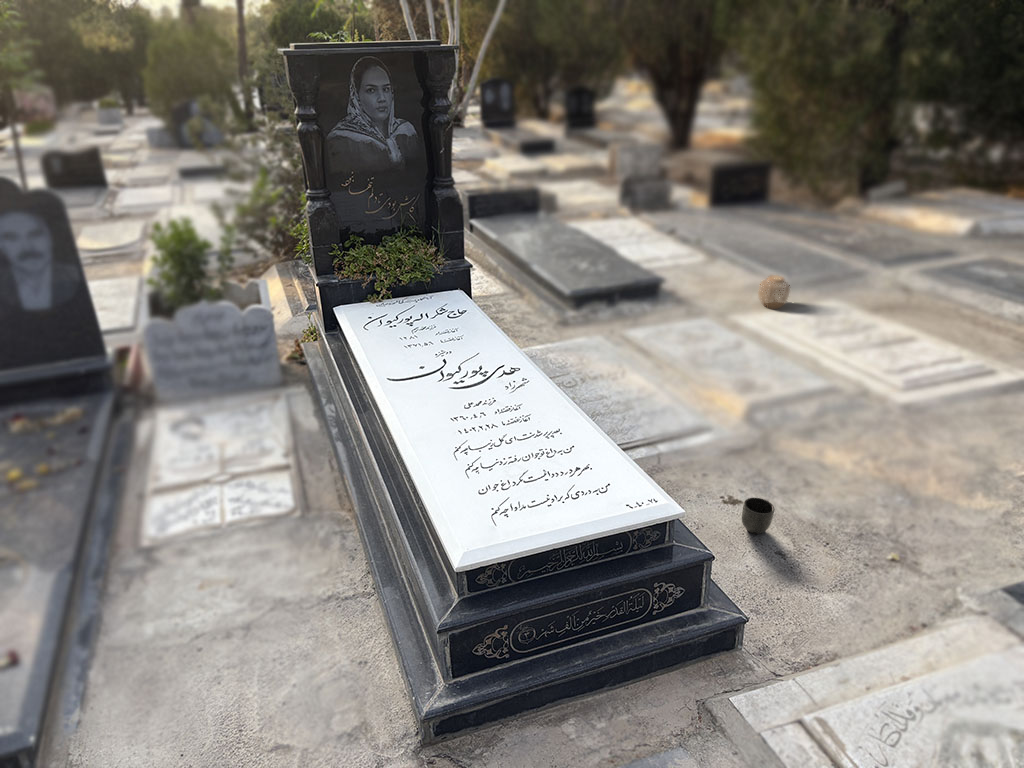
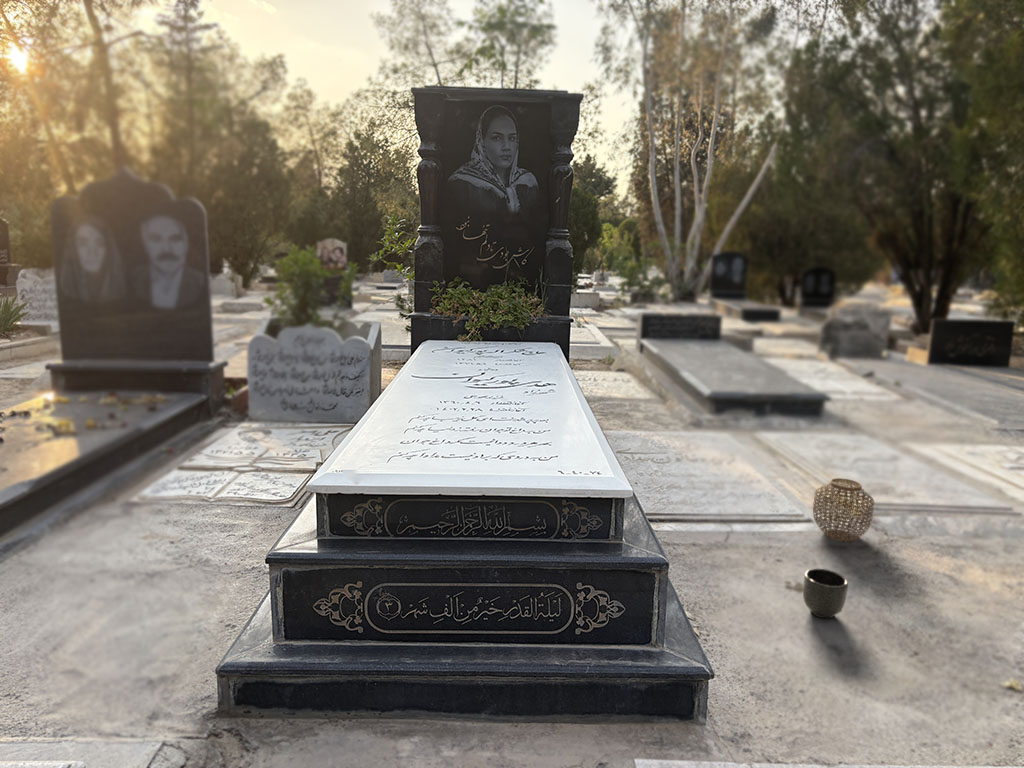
woven basket: present [759,275,790,309] -> present [813,478,874,542]

